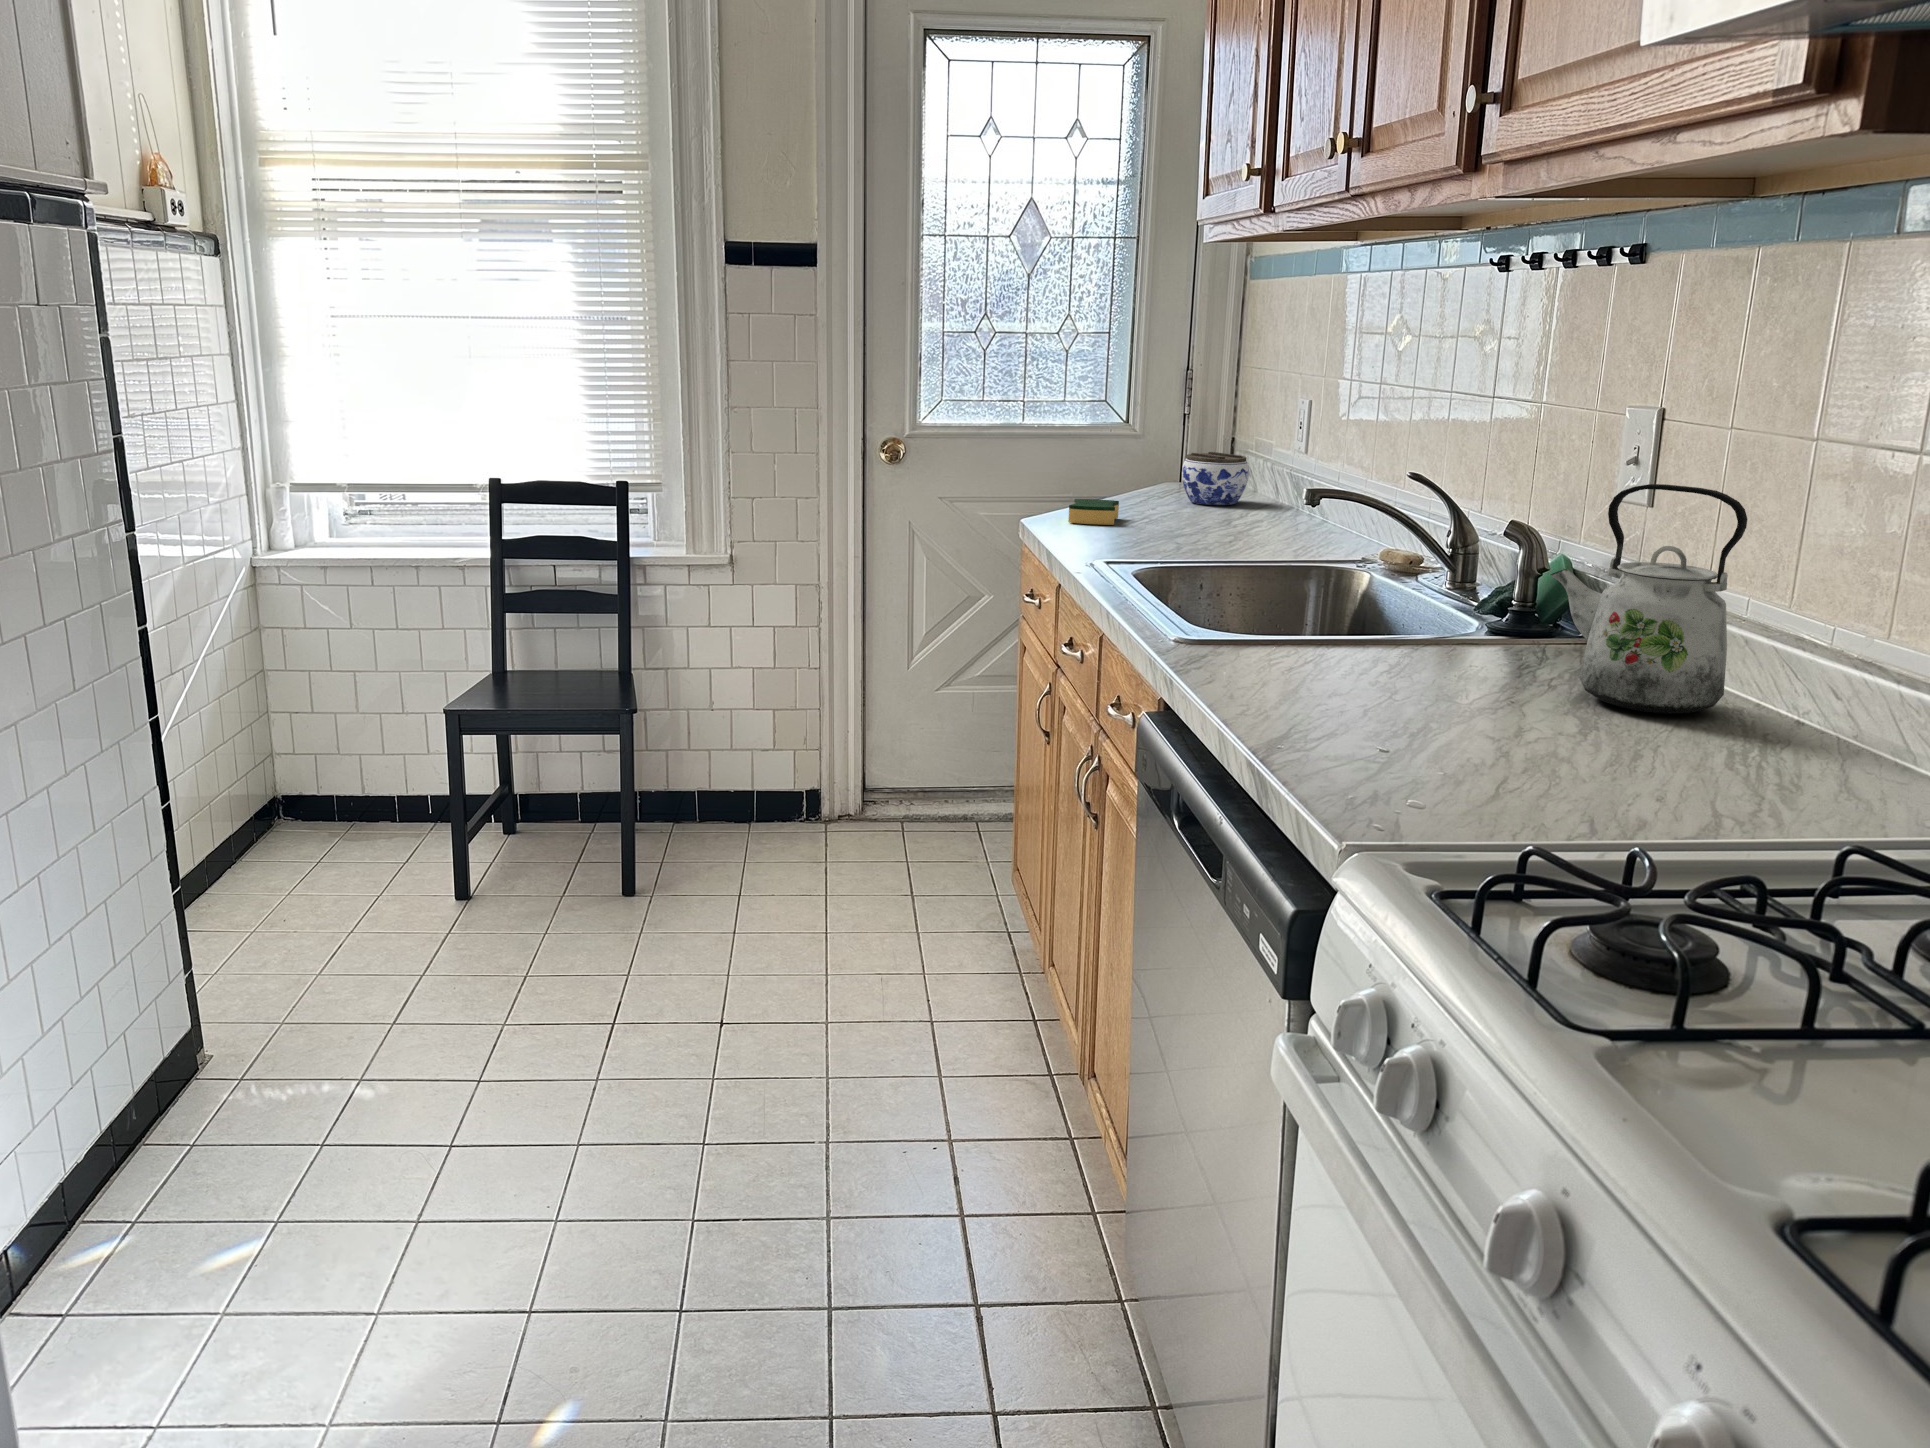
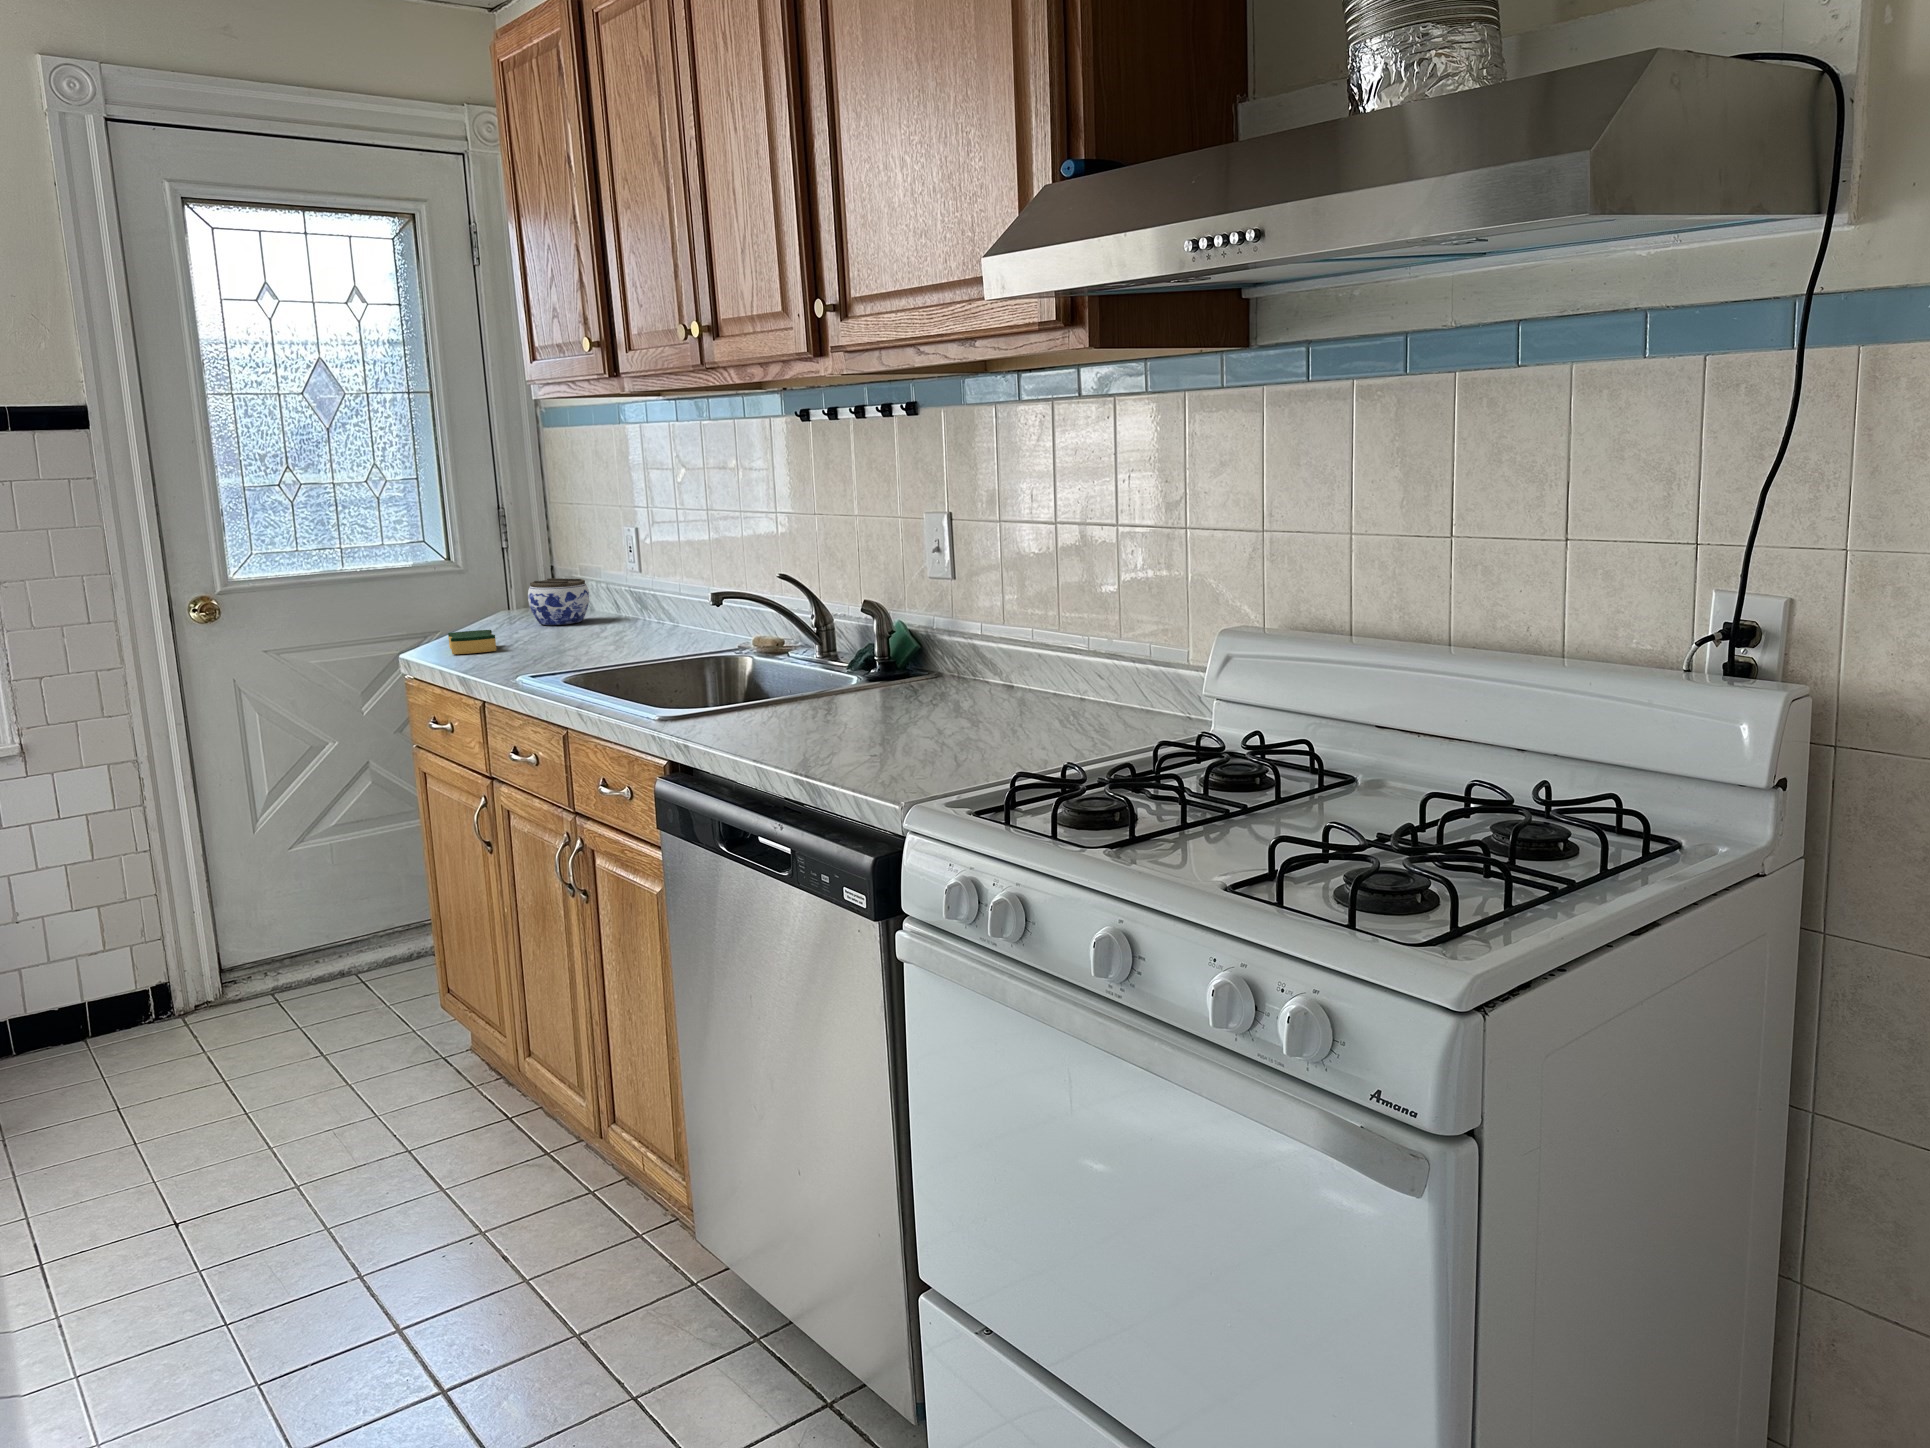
kettle: present [1551,484,1747,714] -> none [920,559,1040,711]

